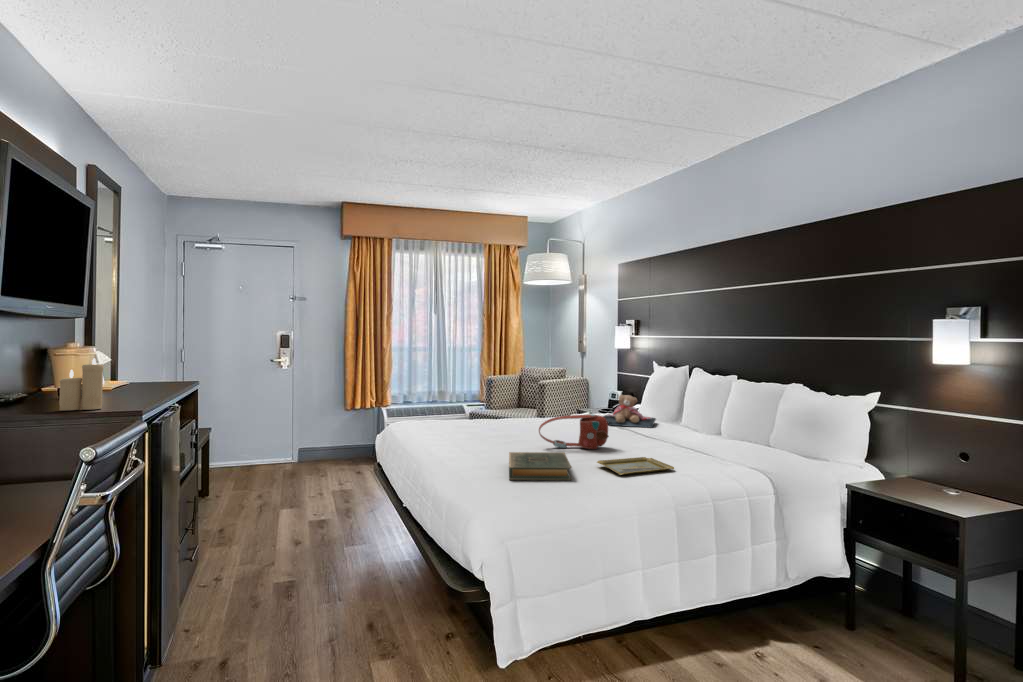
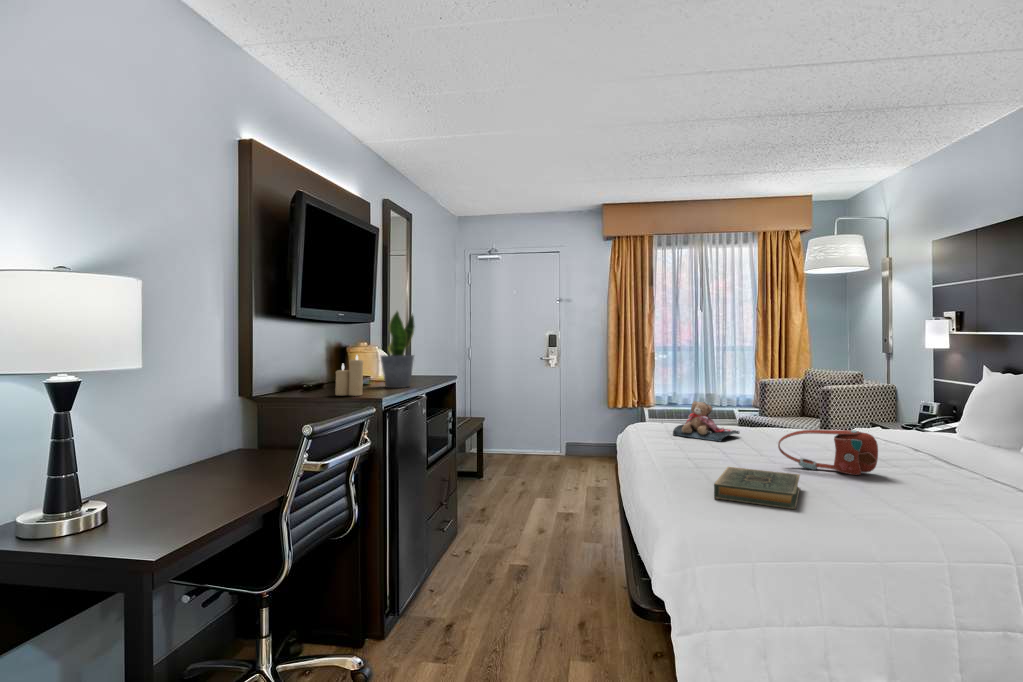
potted plant: none [108,303,159,398] -> present [381,311,415,388]
teddy bear: present [603,395,656,428] -> present [673,401,740,442]
tray: present [597,457,674,475] -> none [843,490,968,516]

